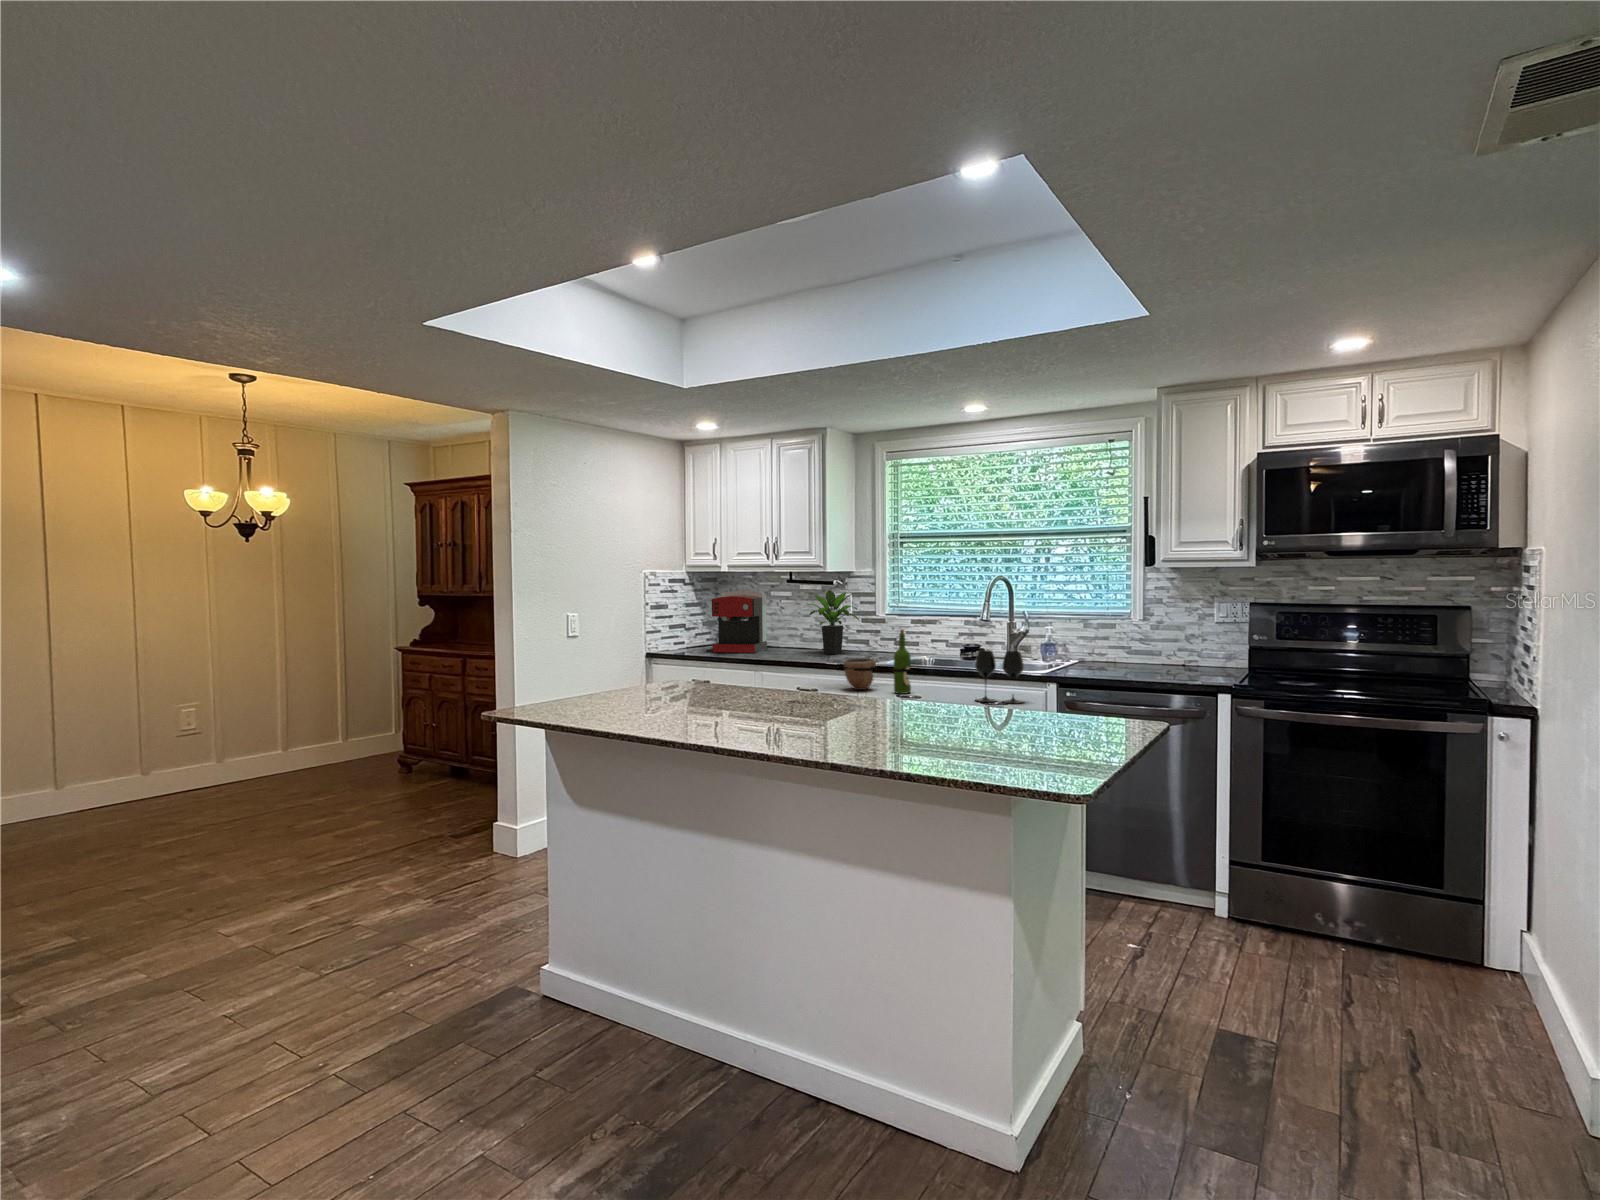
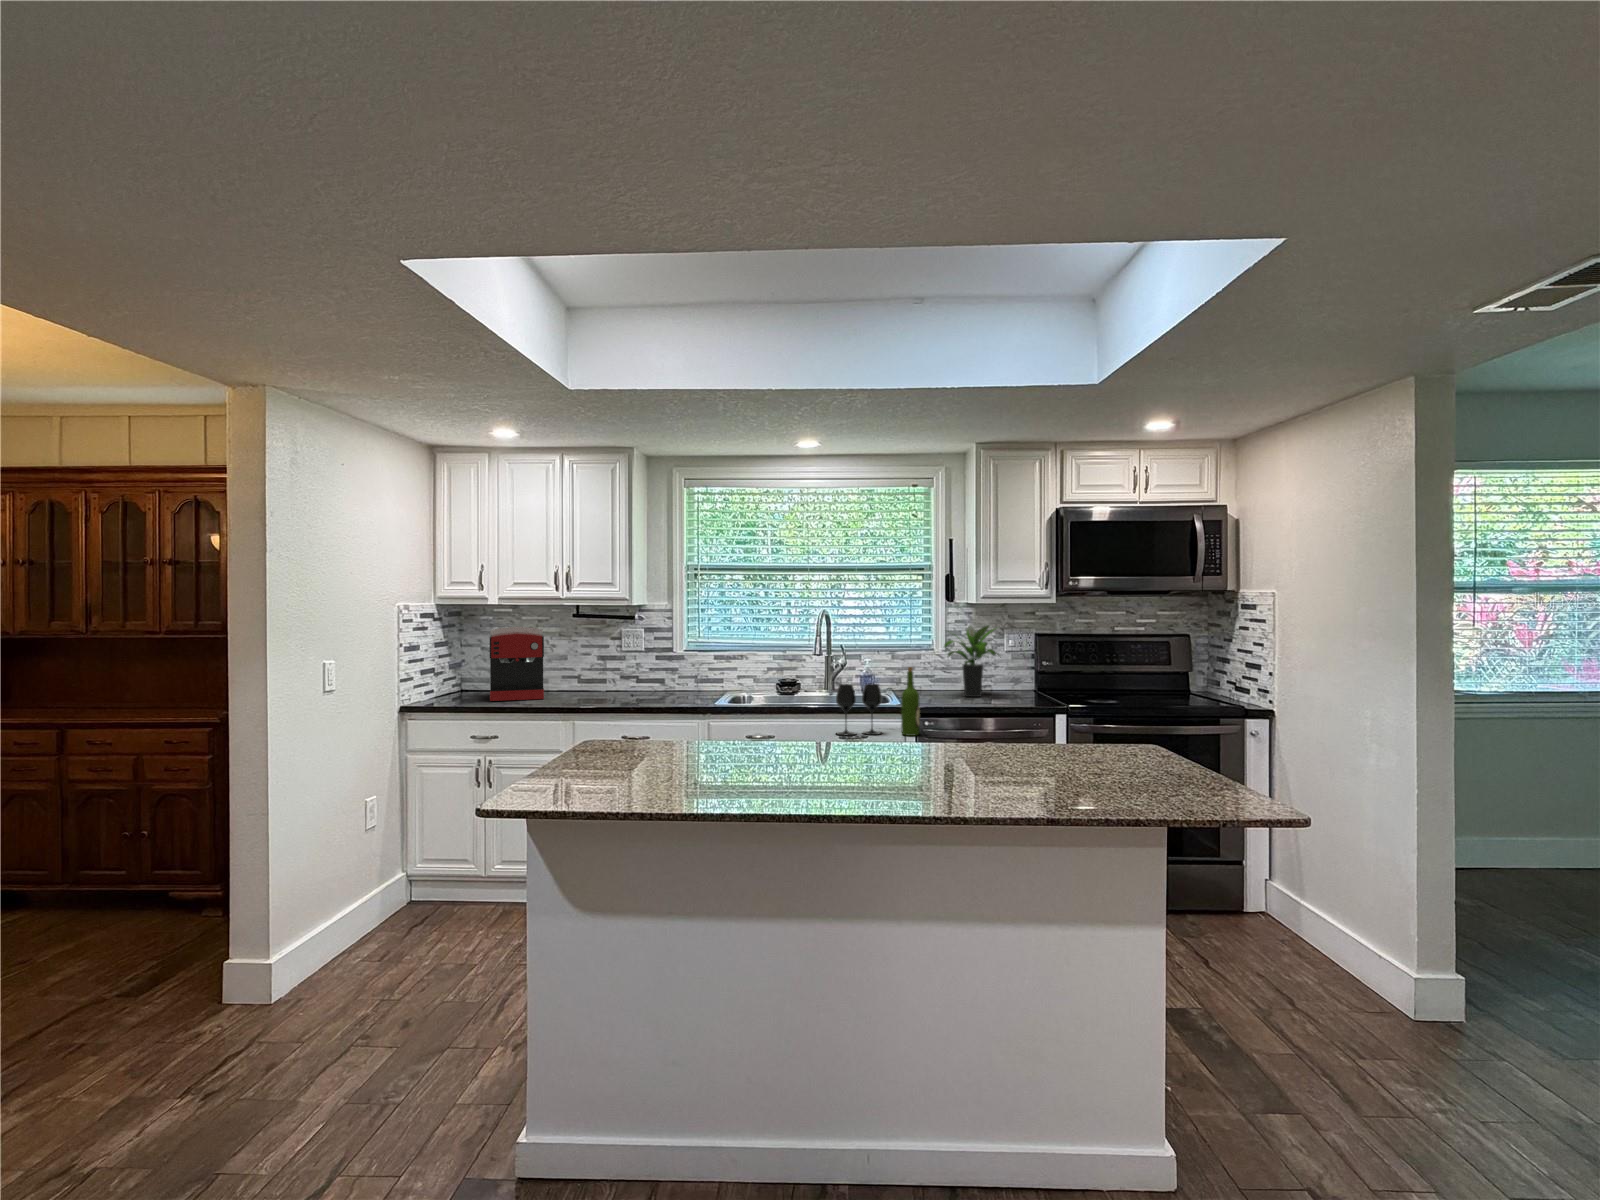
potted plant: present [808,590,859,654] -> present [944,625,1001,697]
wine bottle: present [894,629,911,694] -> present [901,667,920,736]
decorative bowl: present [844,658,876,690] -> none [685,698,720,733]

